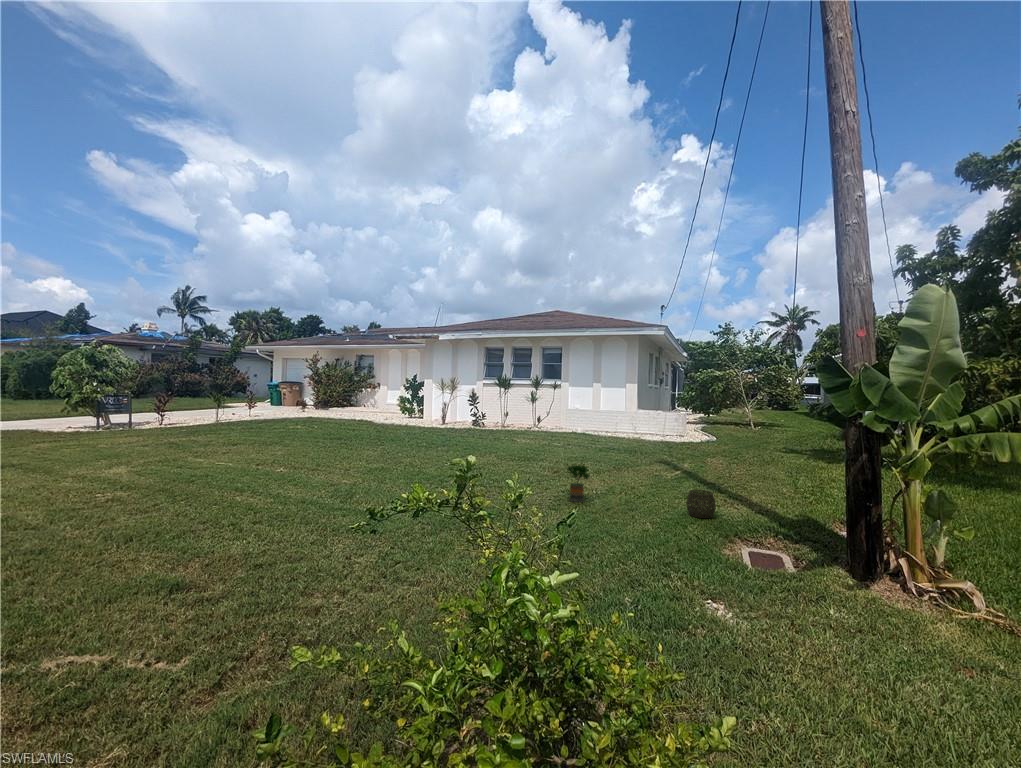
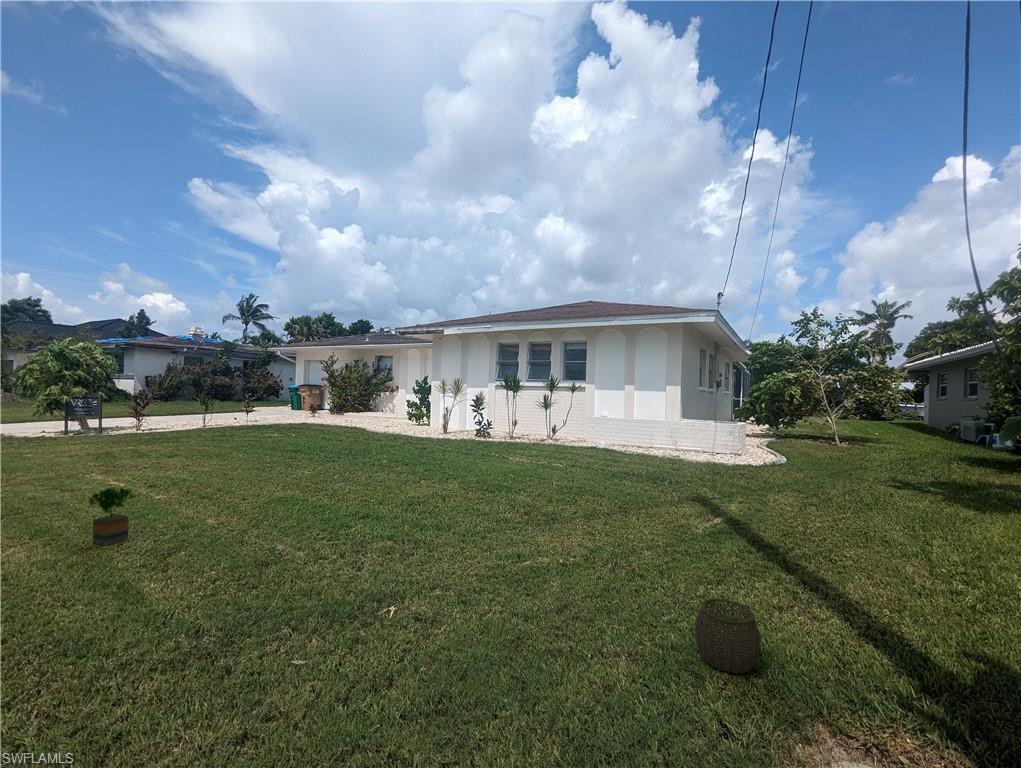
potted tree: present [567,465,590,502] -> present [89,488,136,545]

